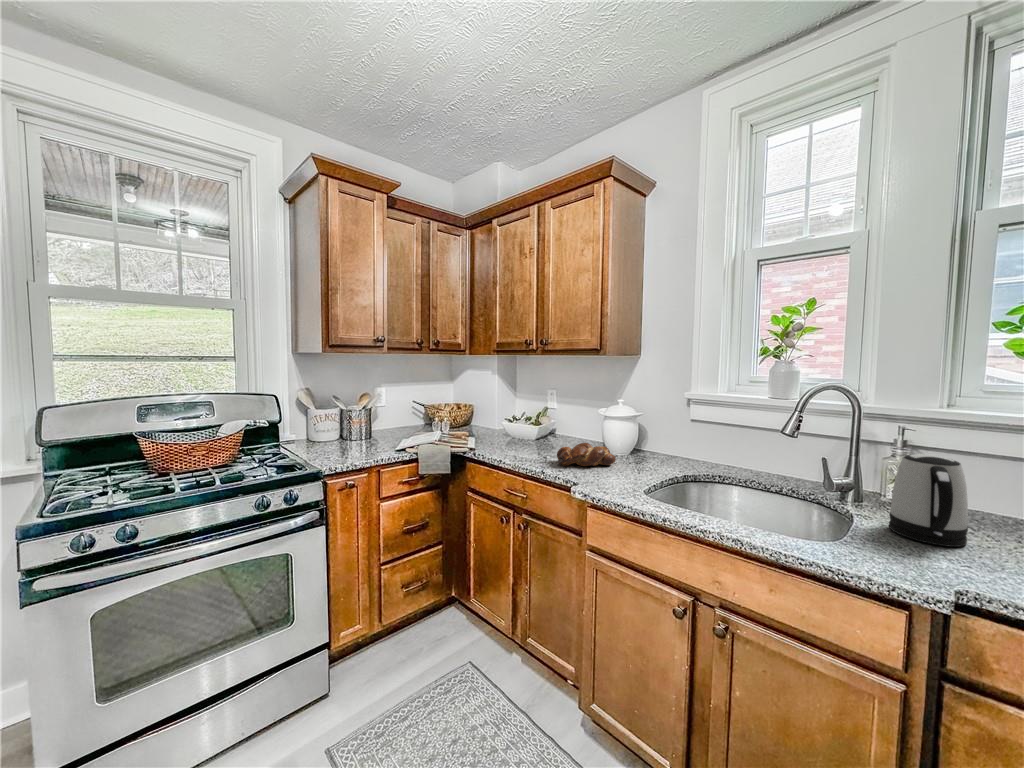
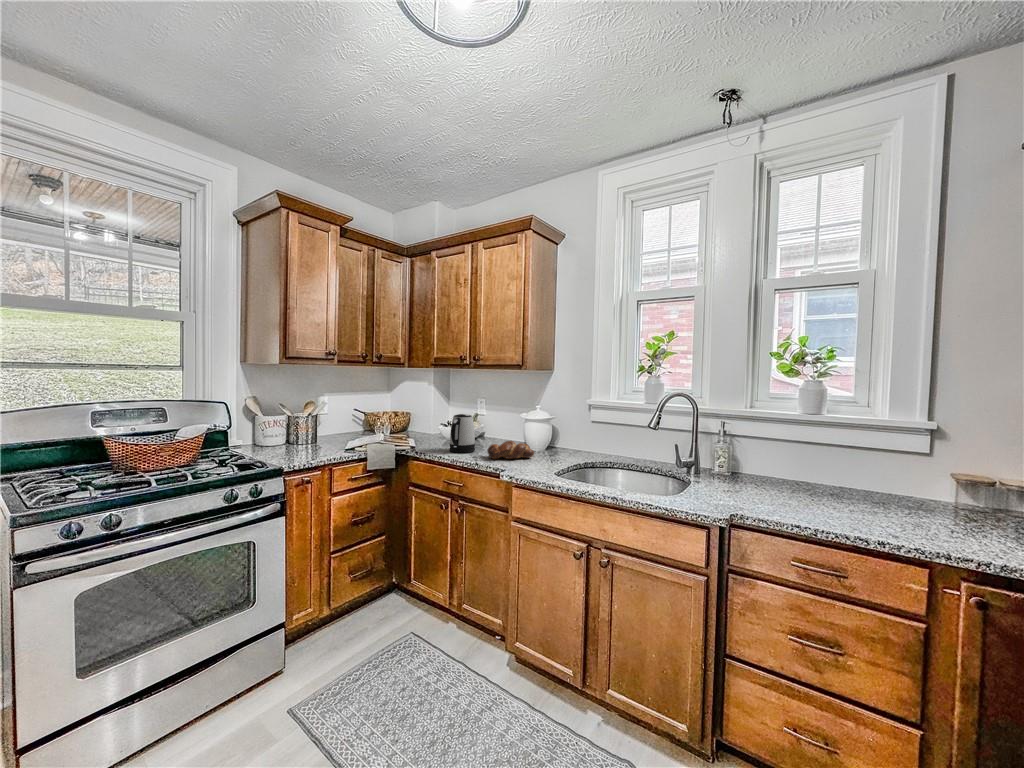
kettle: present [889,454,968,547] -> present [450,414,475,453]

